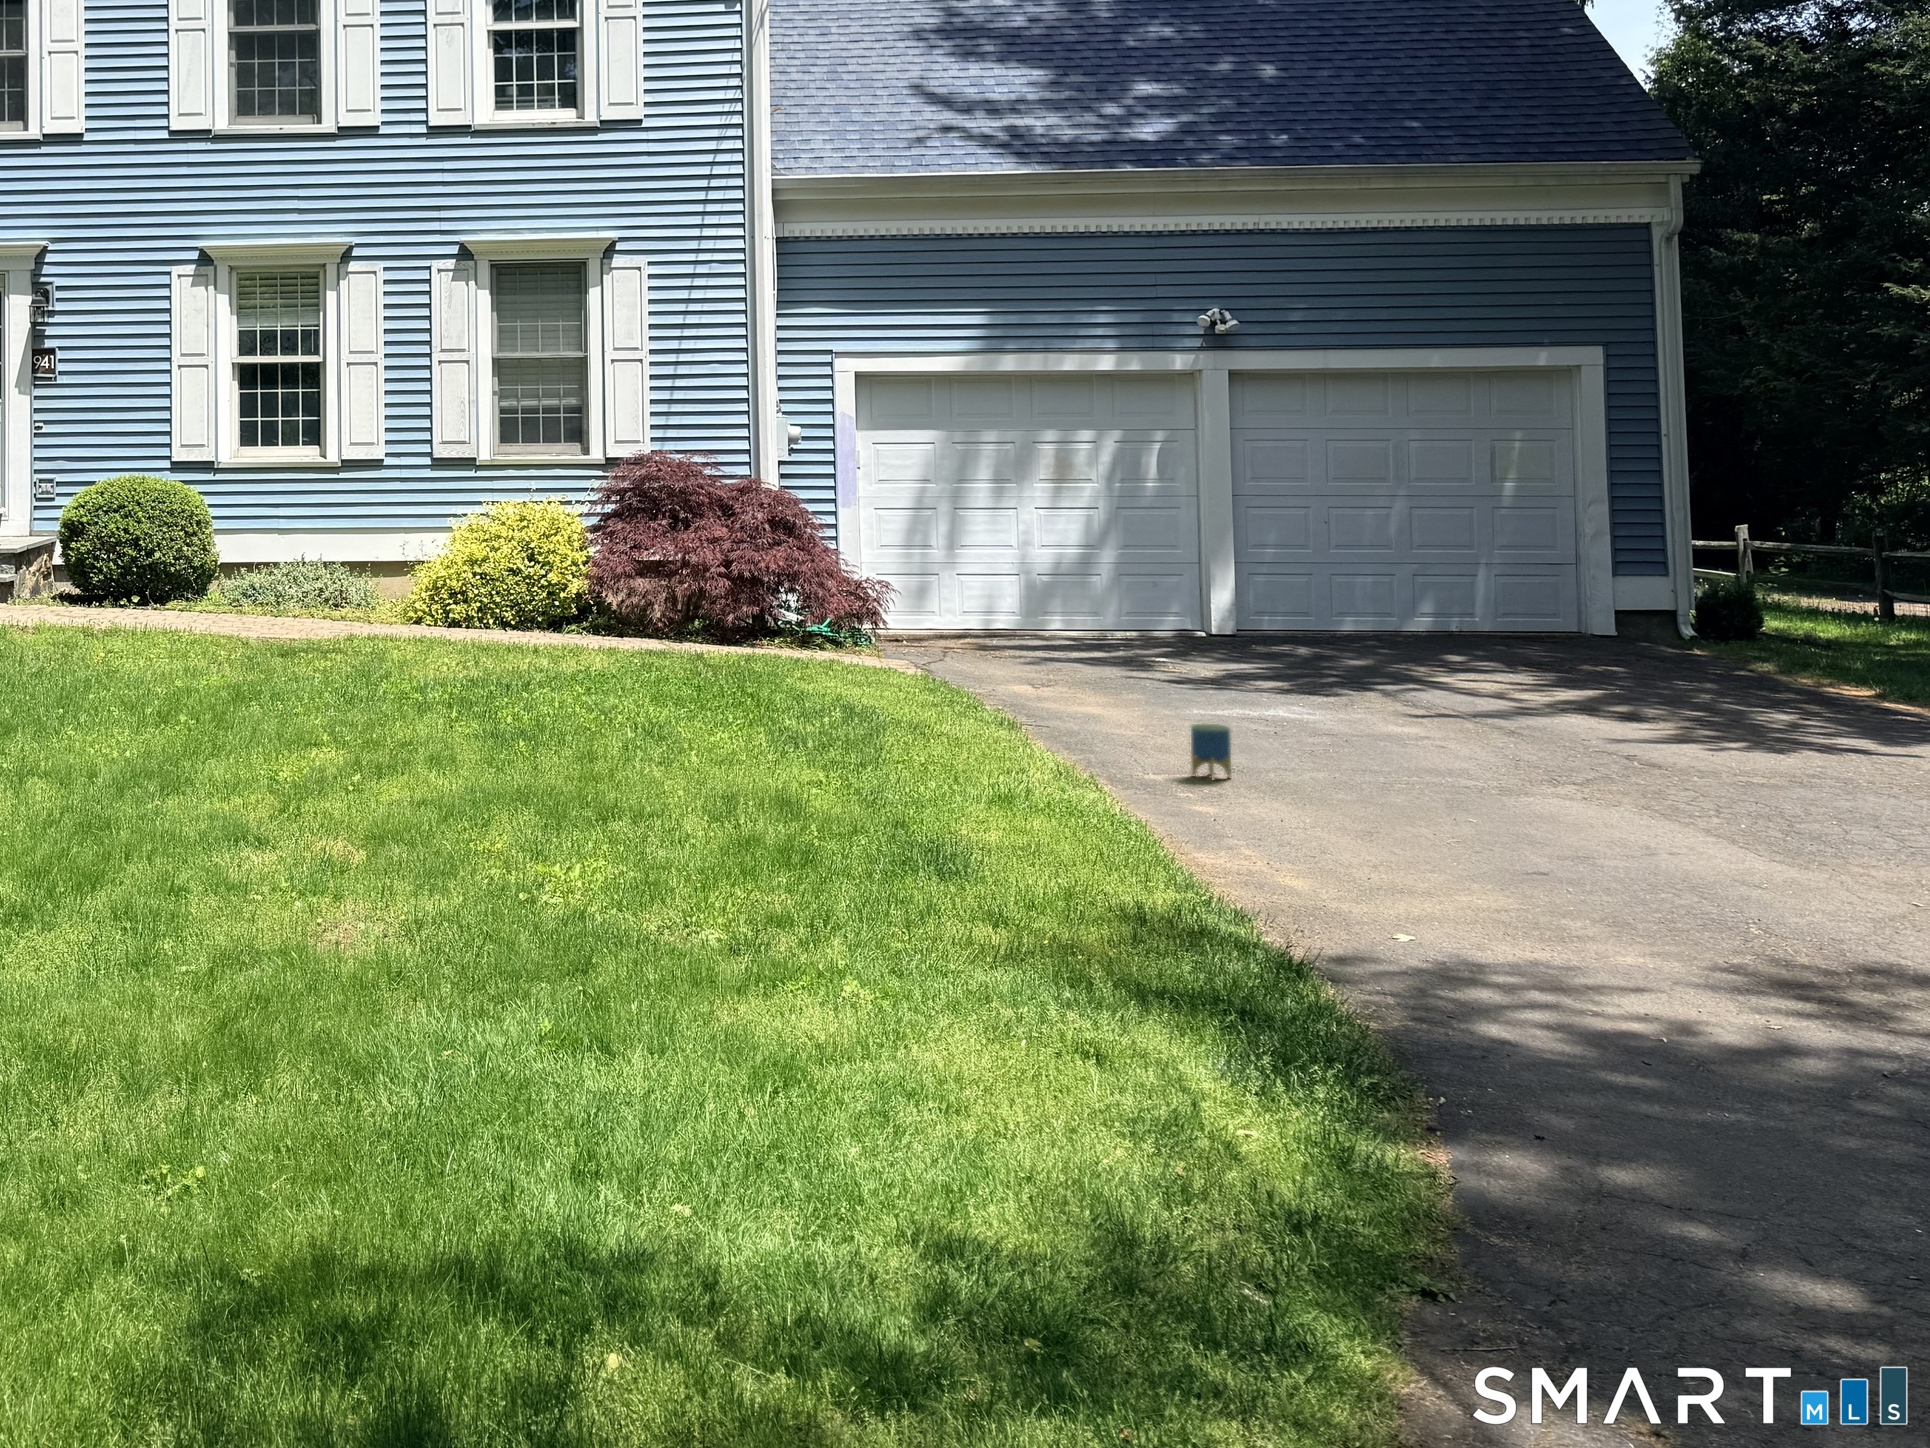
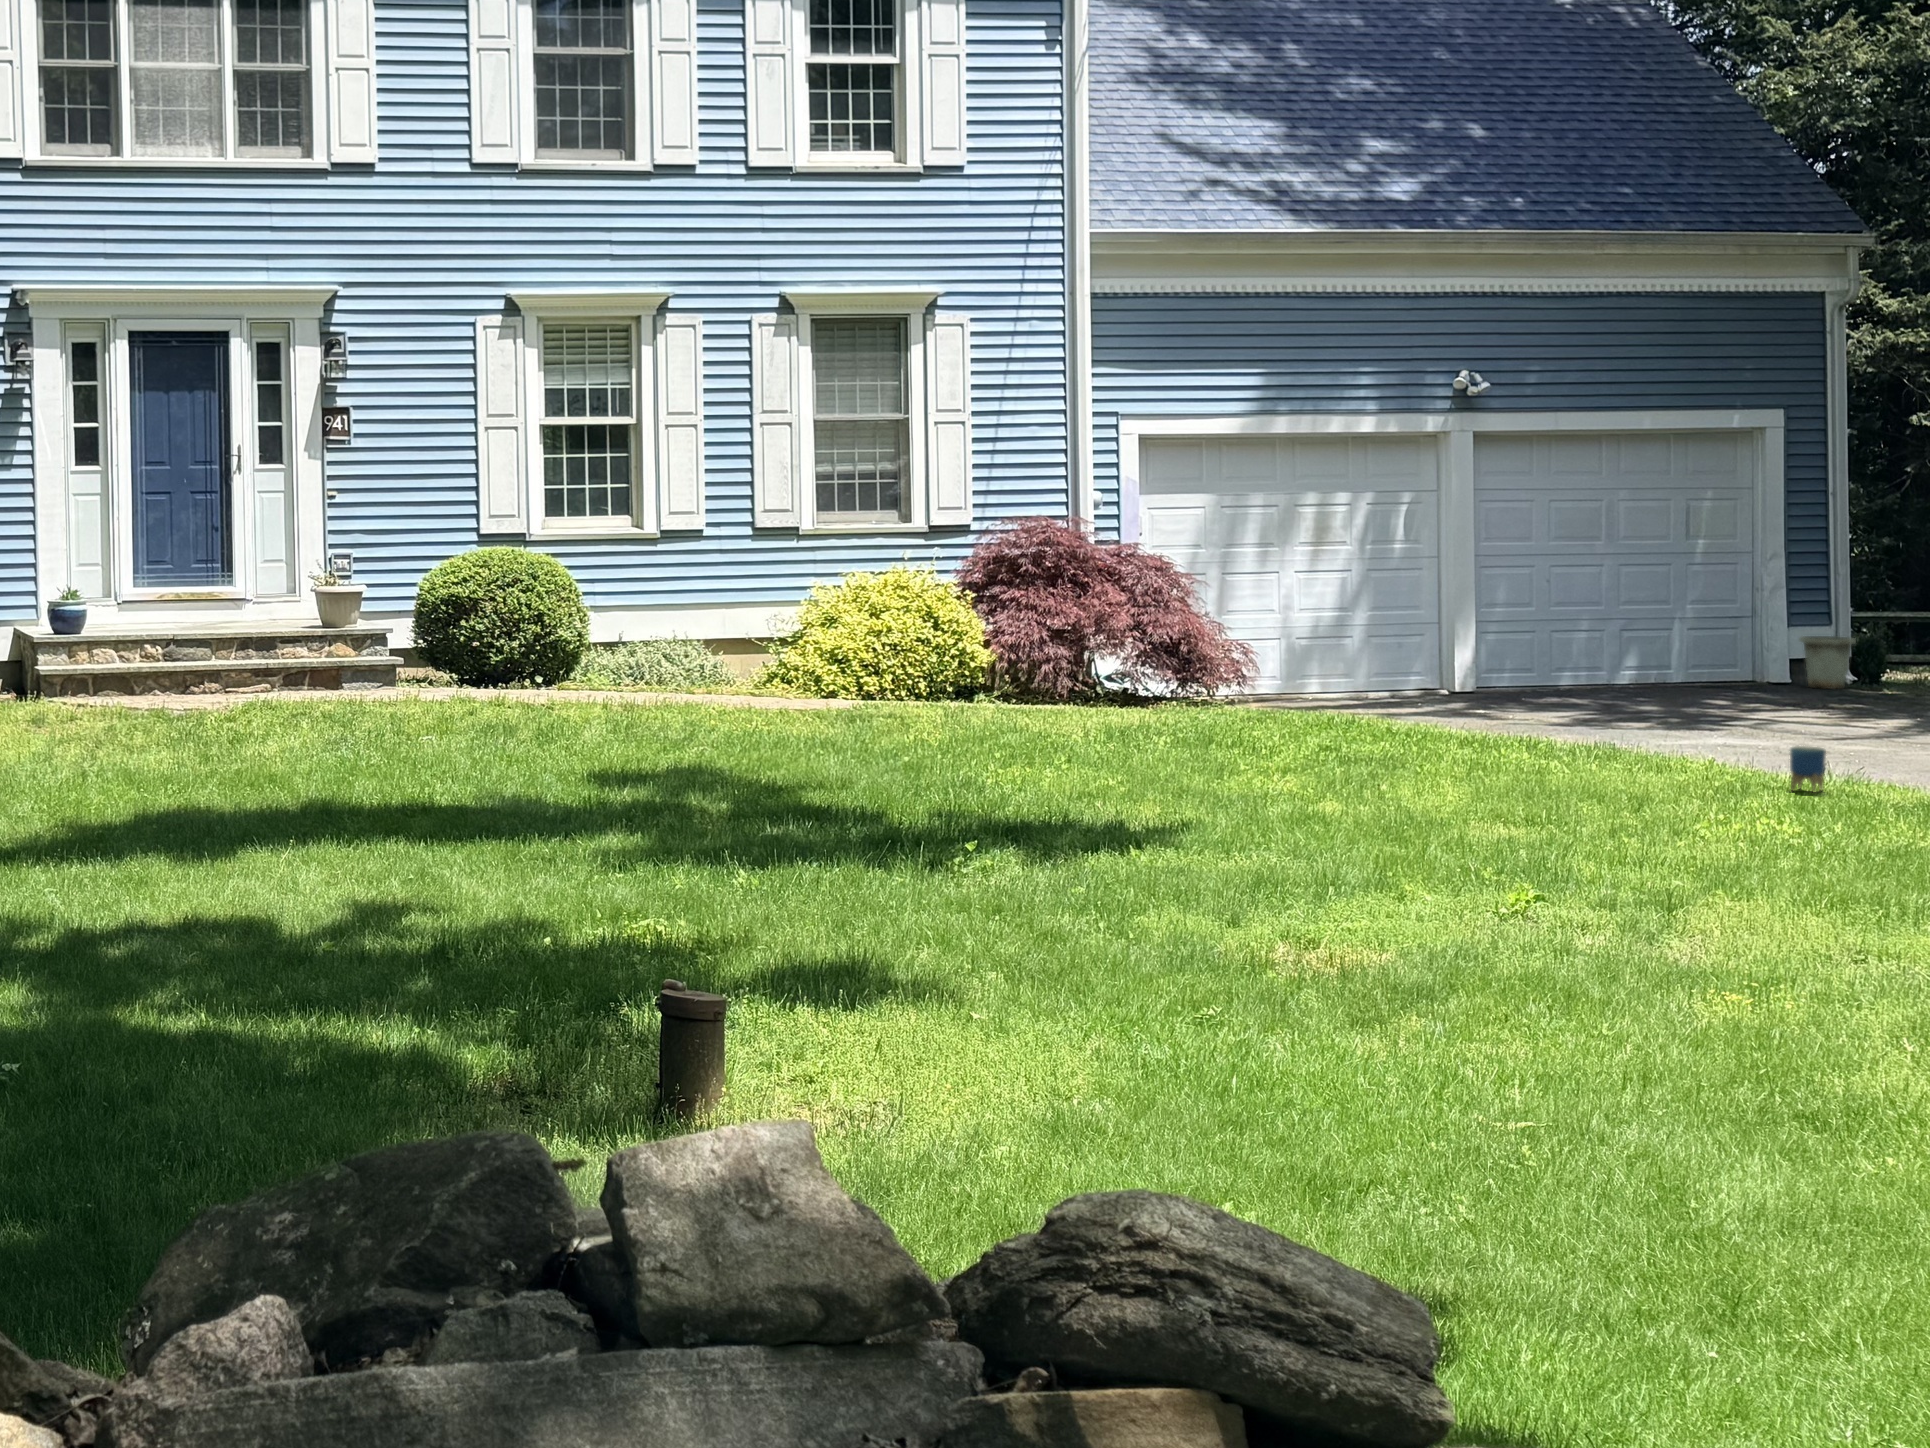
trash can: none [1629,588,1694,648] -> present [1800,636,1856,689]

